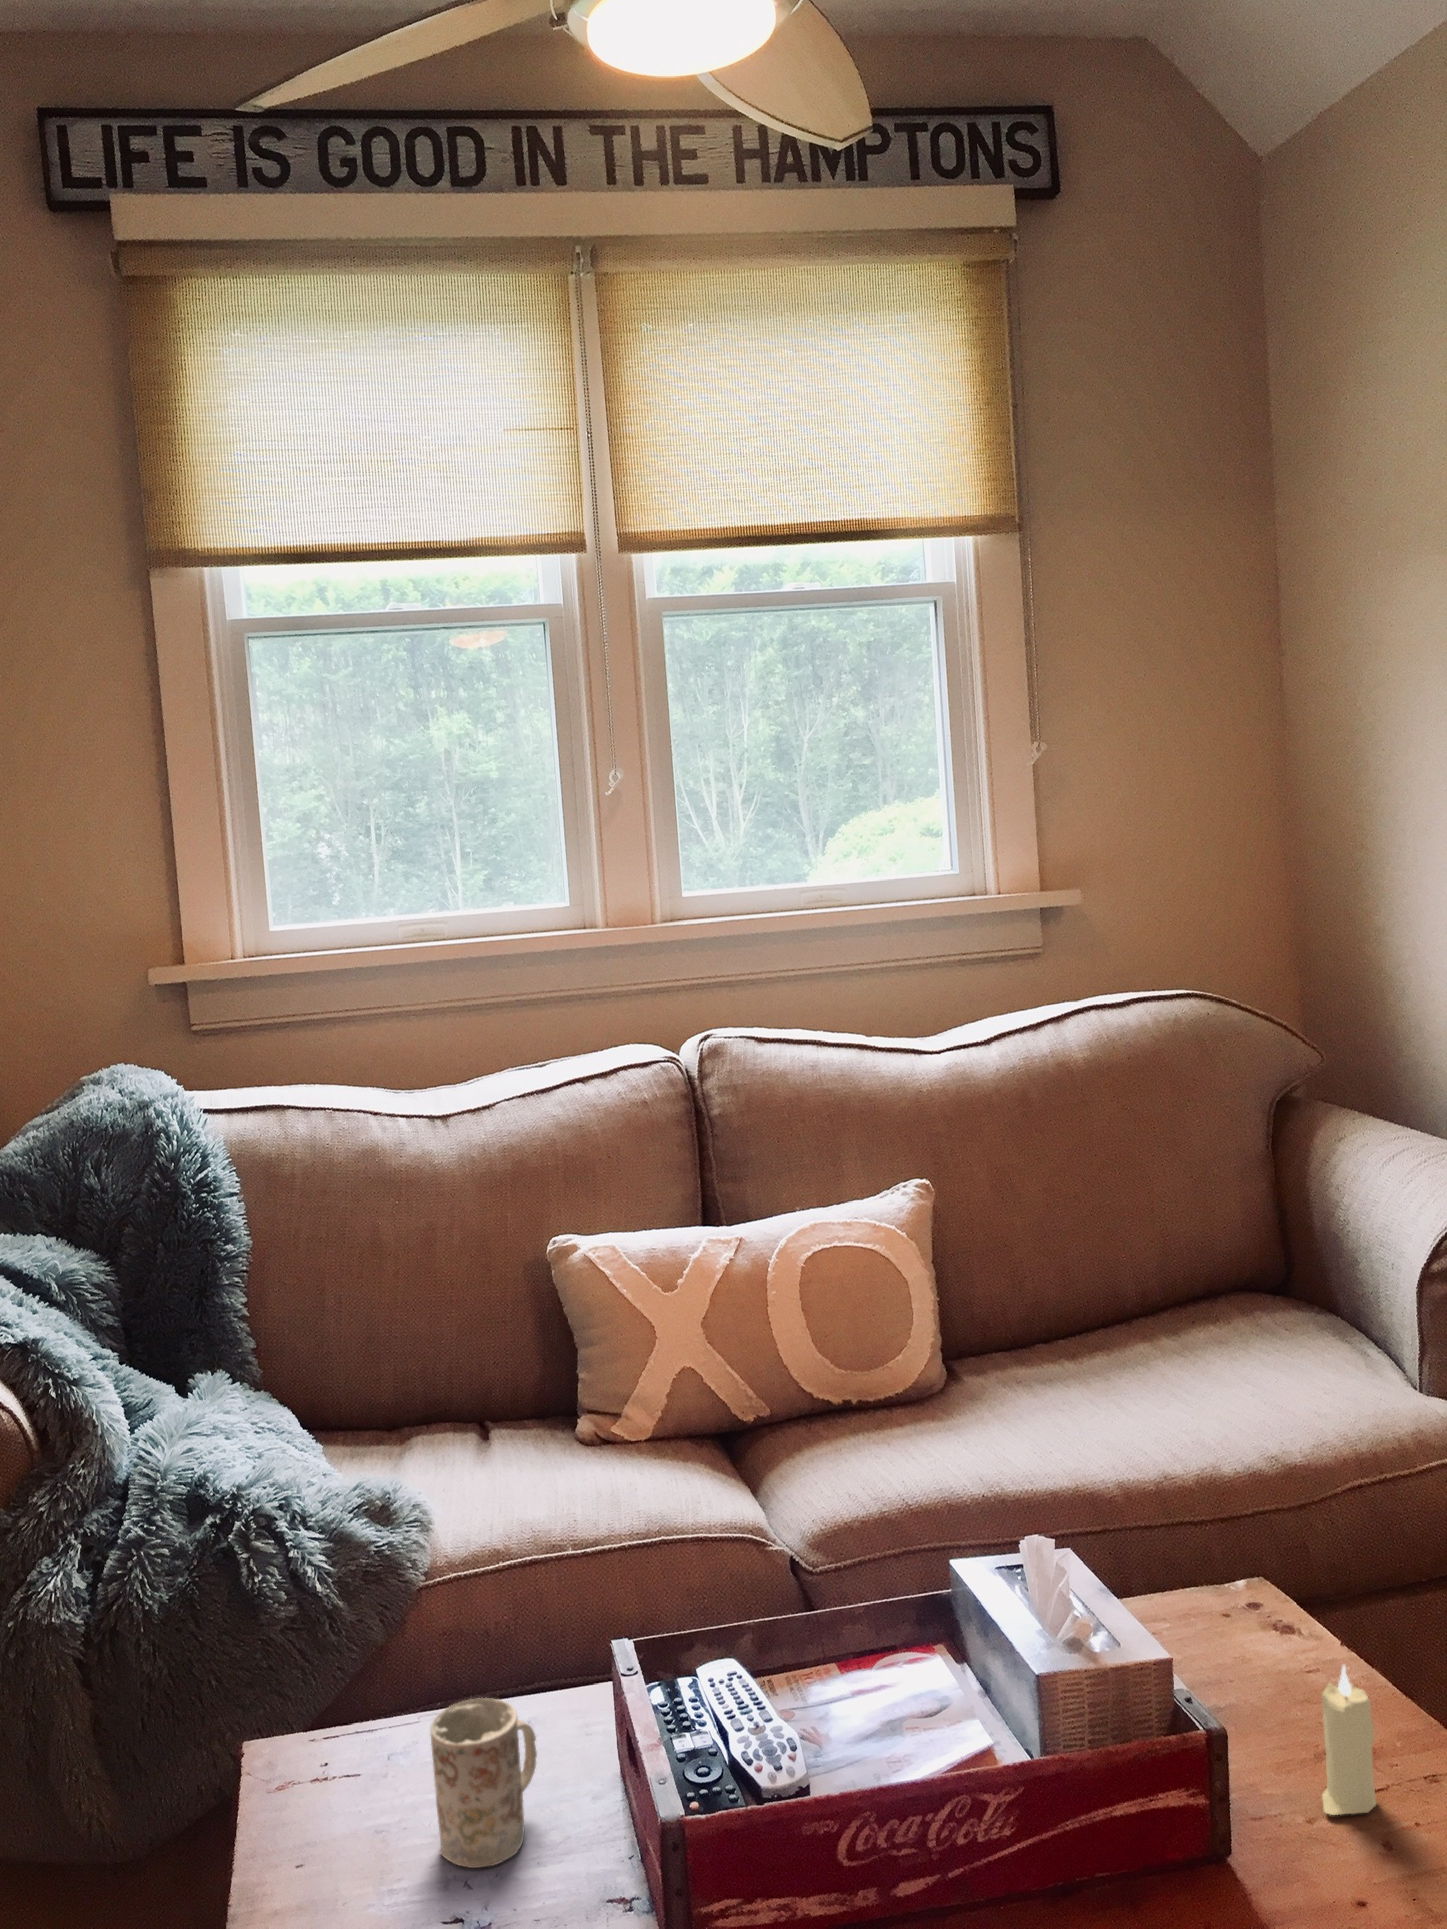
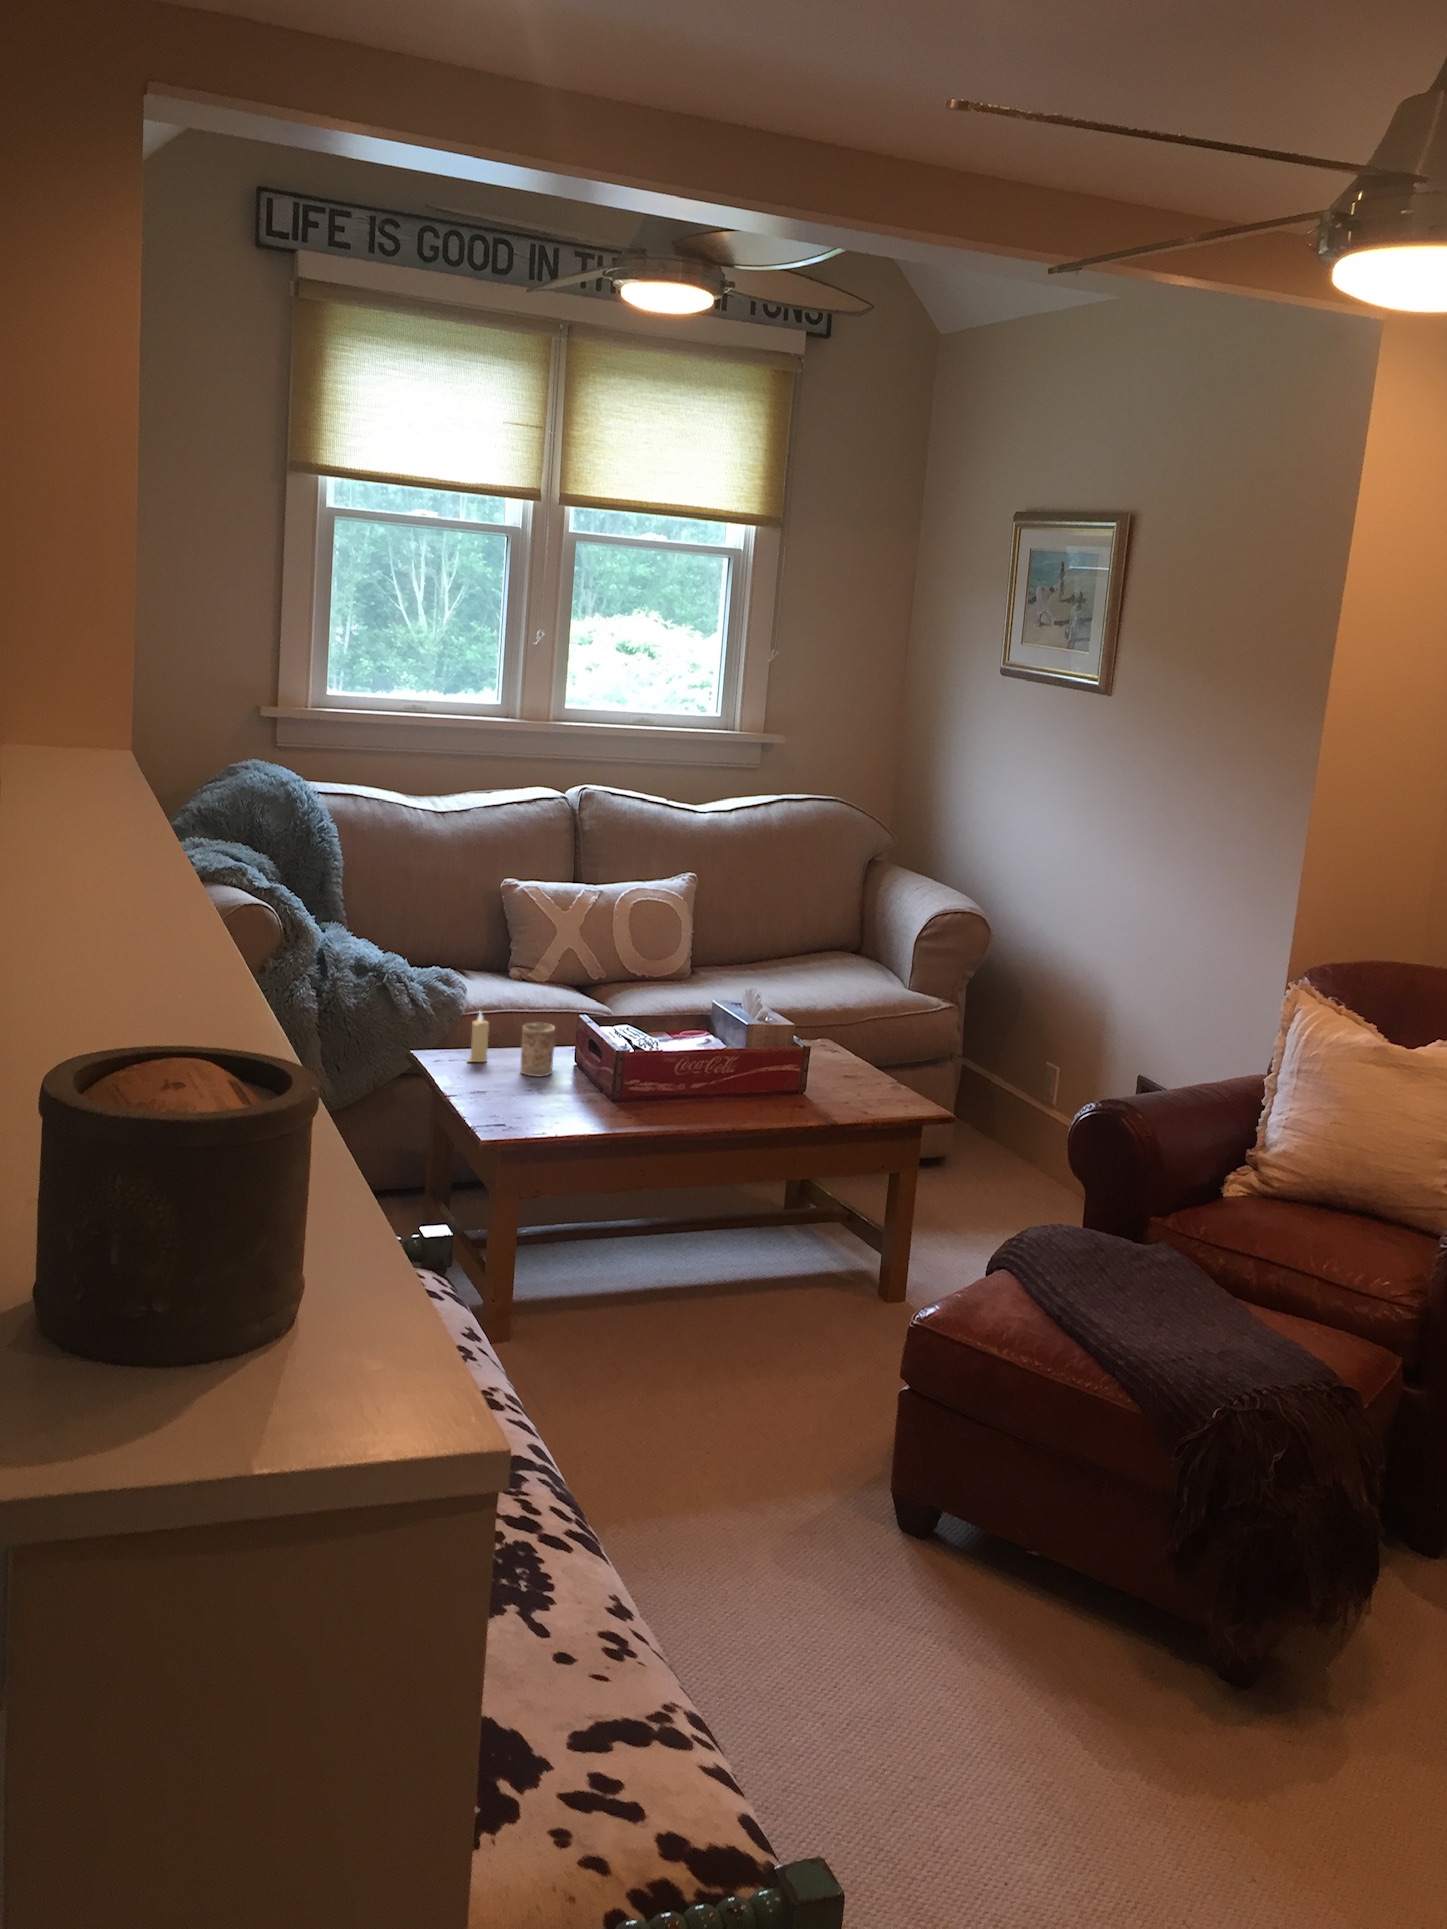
candle: present [1322,1666,1377,1815] -> present [468,1013,489,1062]

